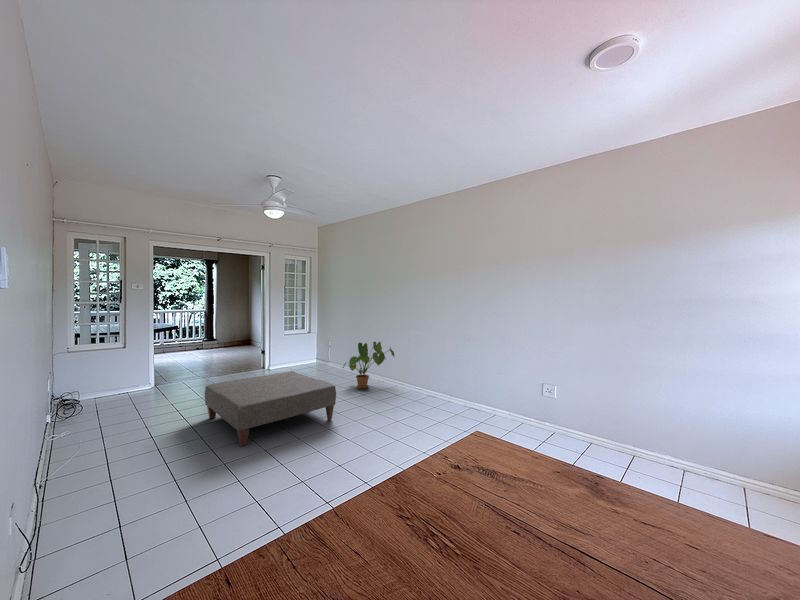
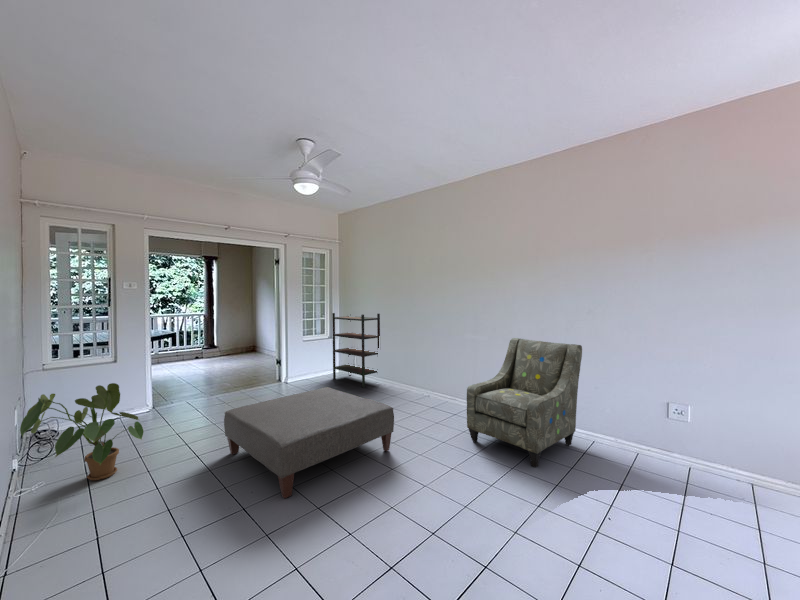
bookshelf: none [309,311,348,375] -> present [332,313,380,388]
armchair: none [396,335,488,432] -> present [467,338,582,467]
house plant: present [343,342,394,389] -> present [20,383,143,480]

